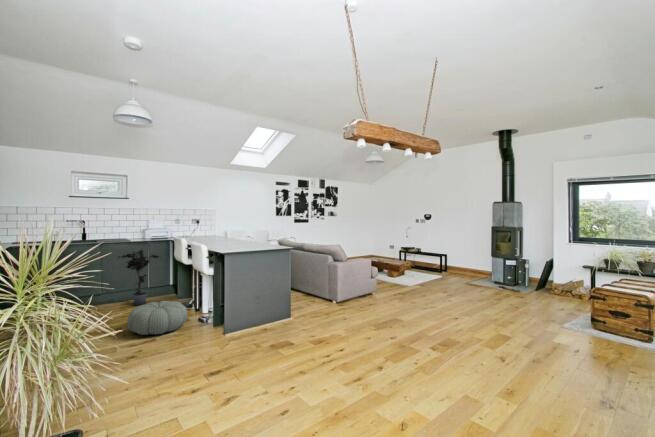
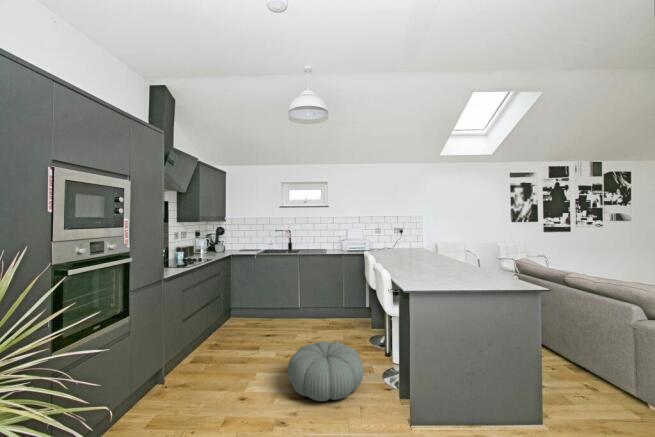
potted plant: present [118,250,161,305] -> none [308,263,351,330]

